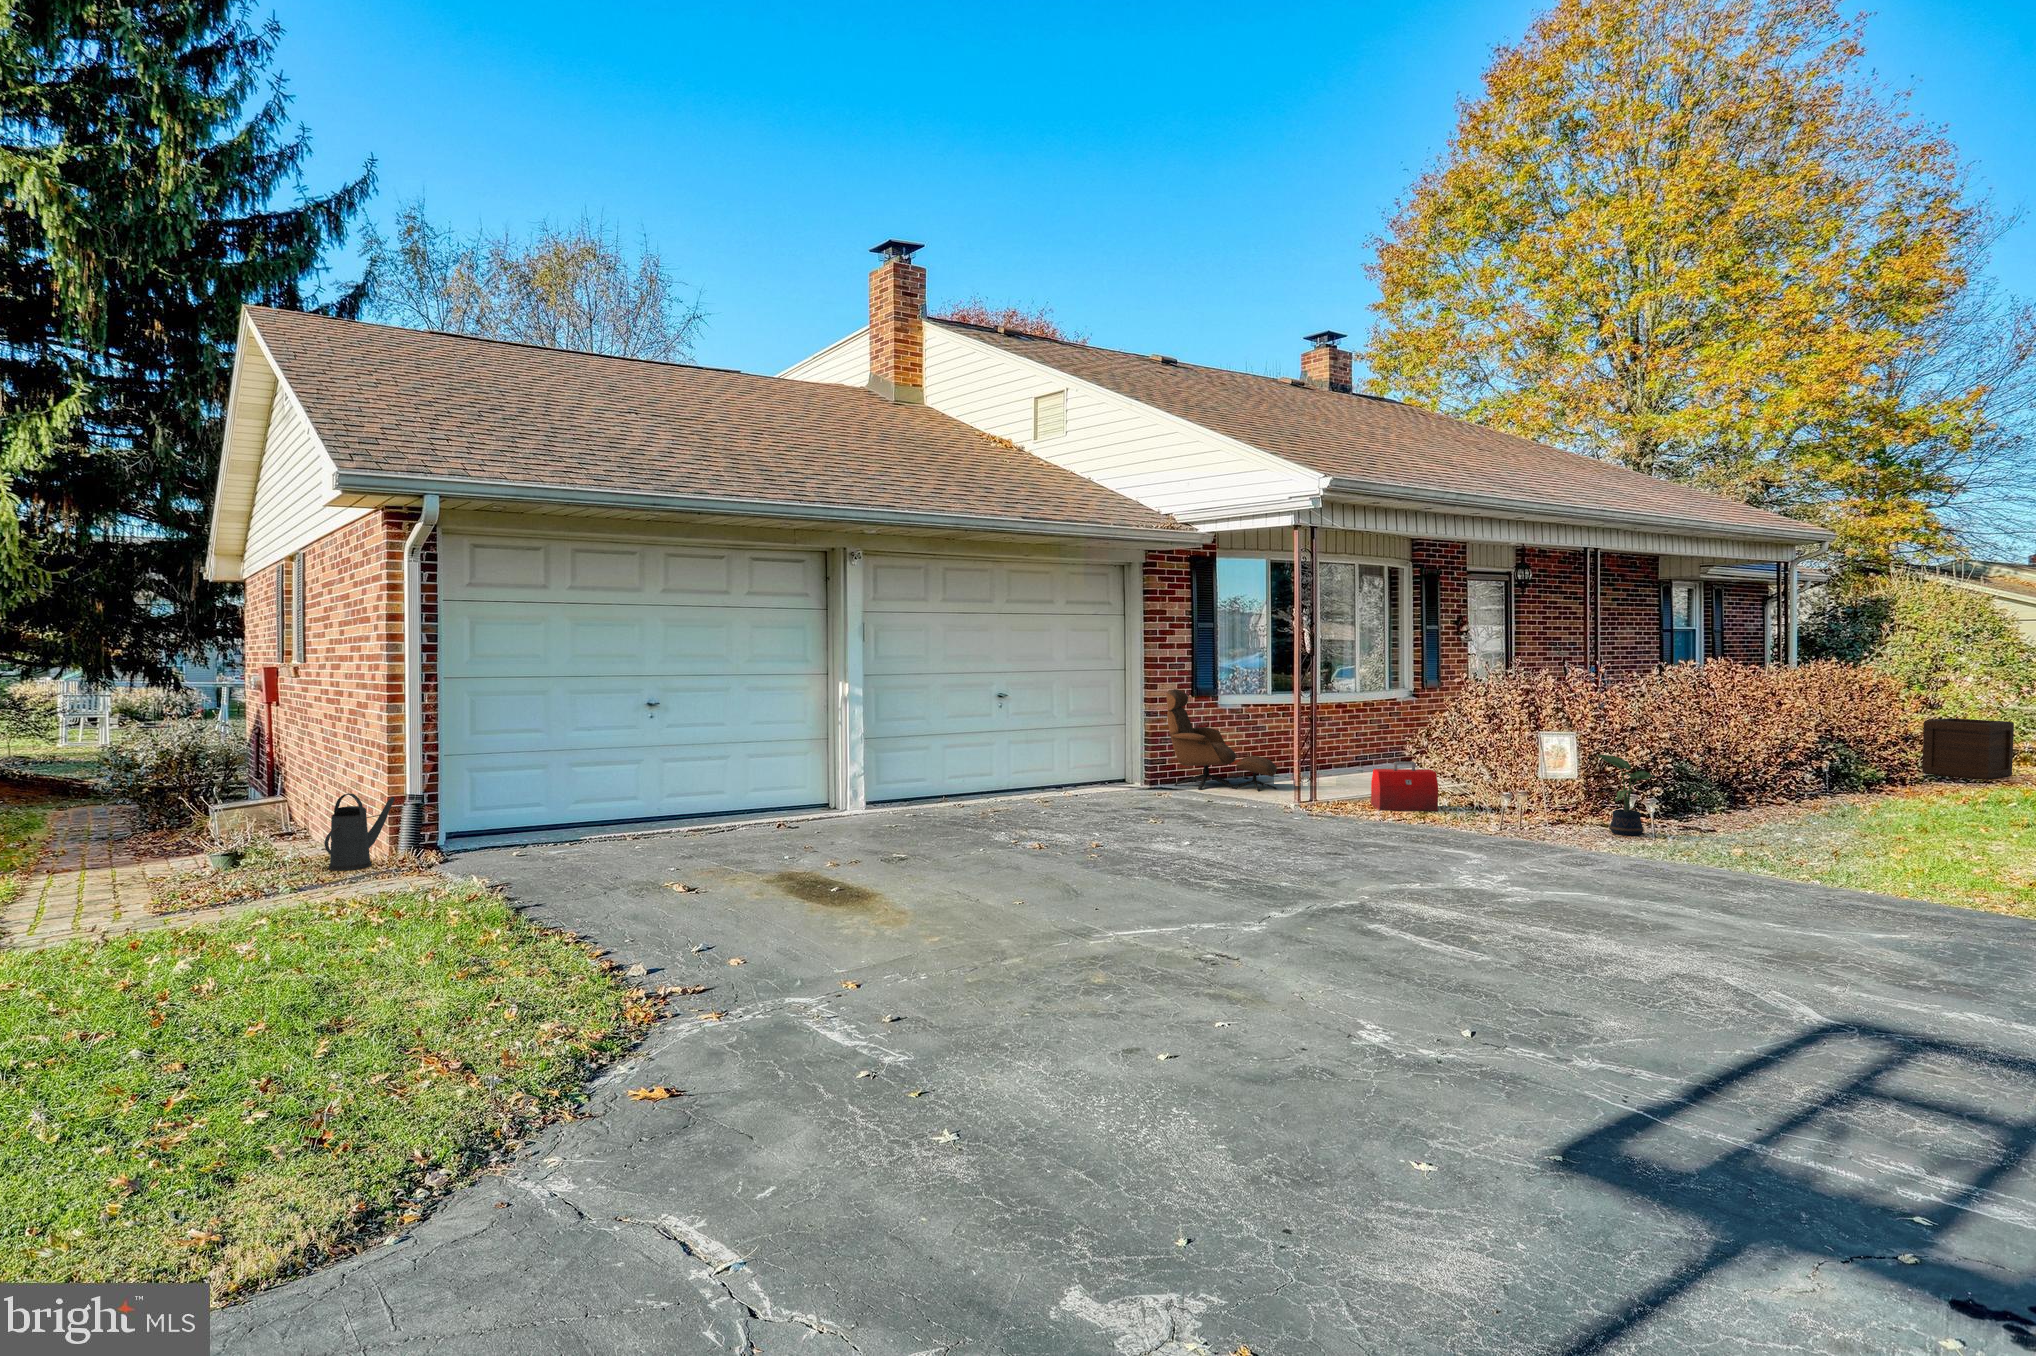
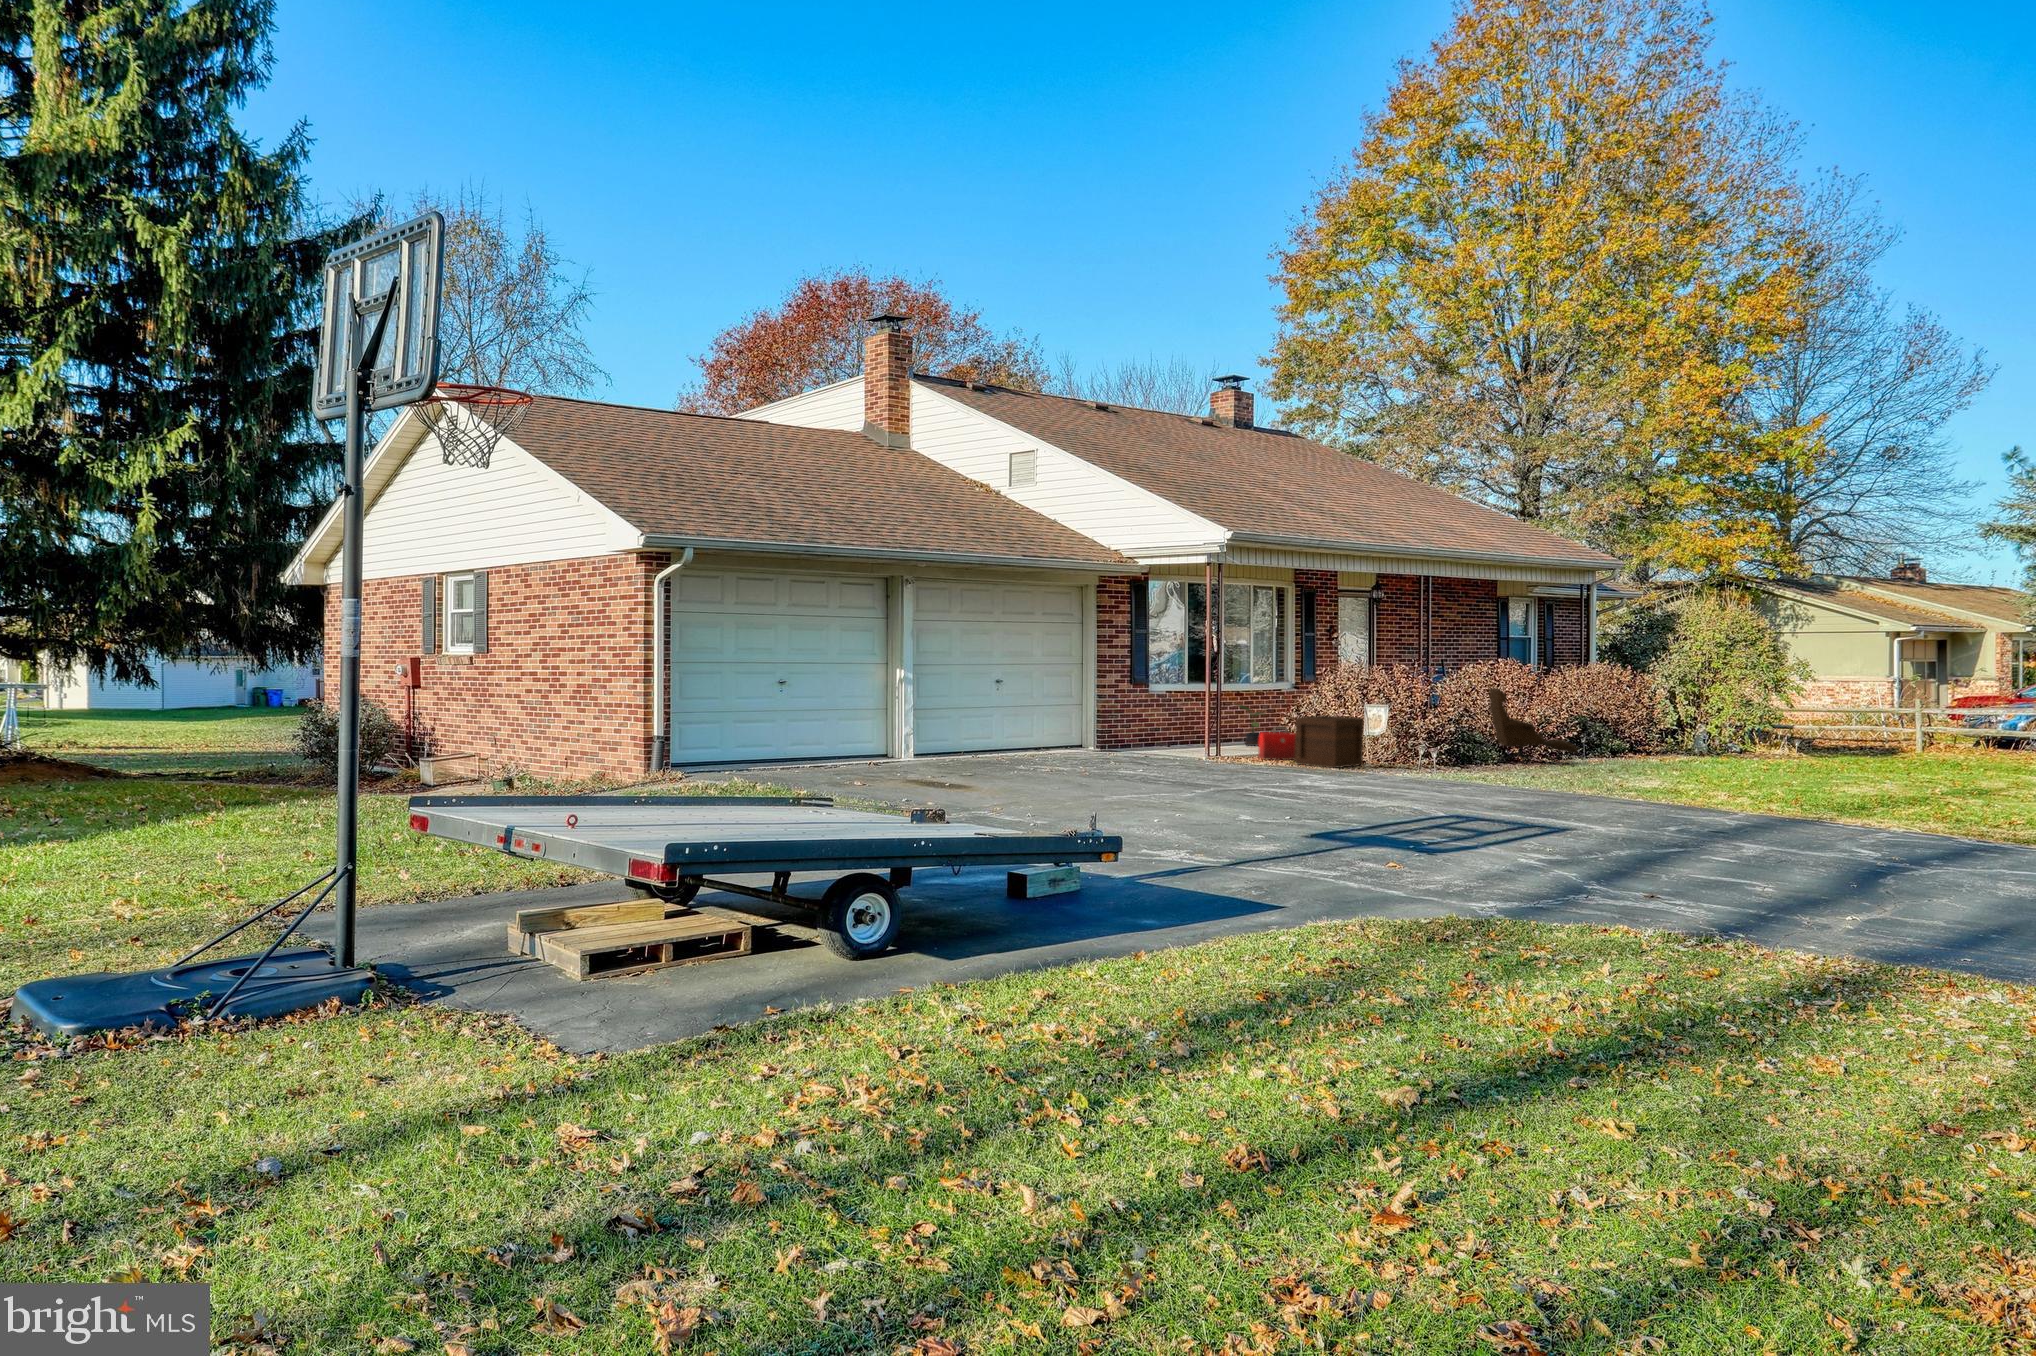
lounge chair: present [1166,689,1277,791] -> present [1489,688,1578,764]
wooden crate: present [1922,718,2014,780] -> present [1295,715,1364,768]
potted plant: present [1597,754,1655,836] -> present [1238,705,1263,746]
watering can: present [324,794,395,871] -> none [620,733,647,779]

